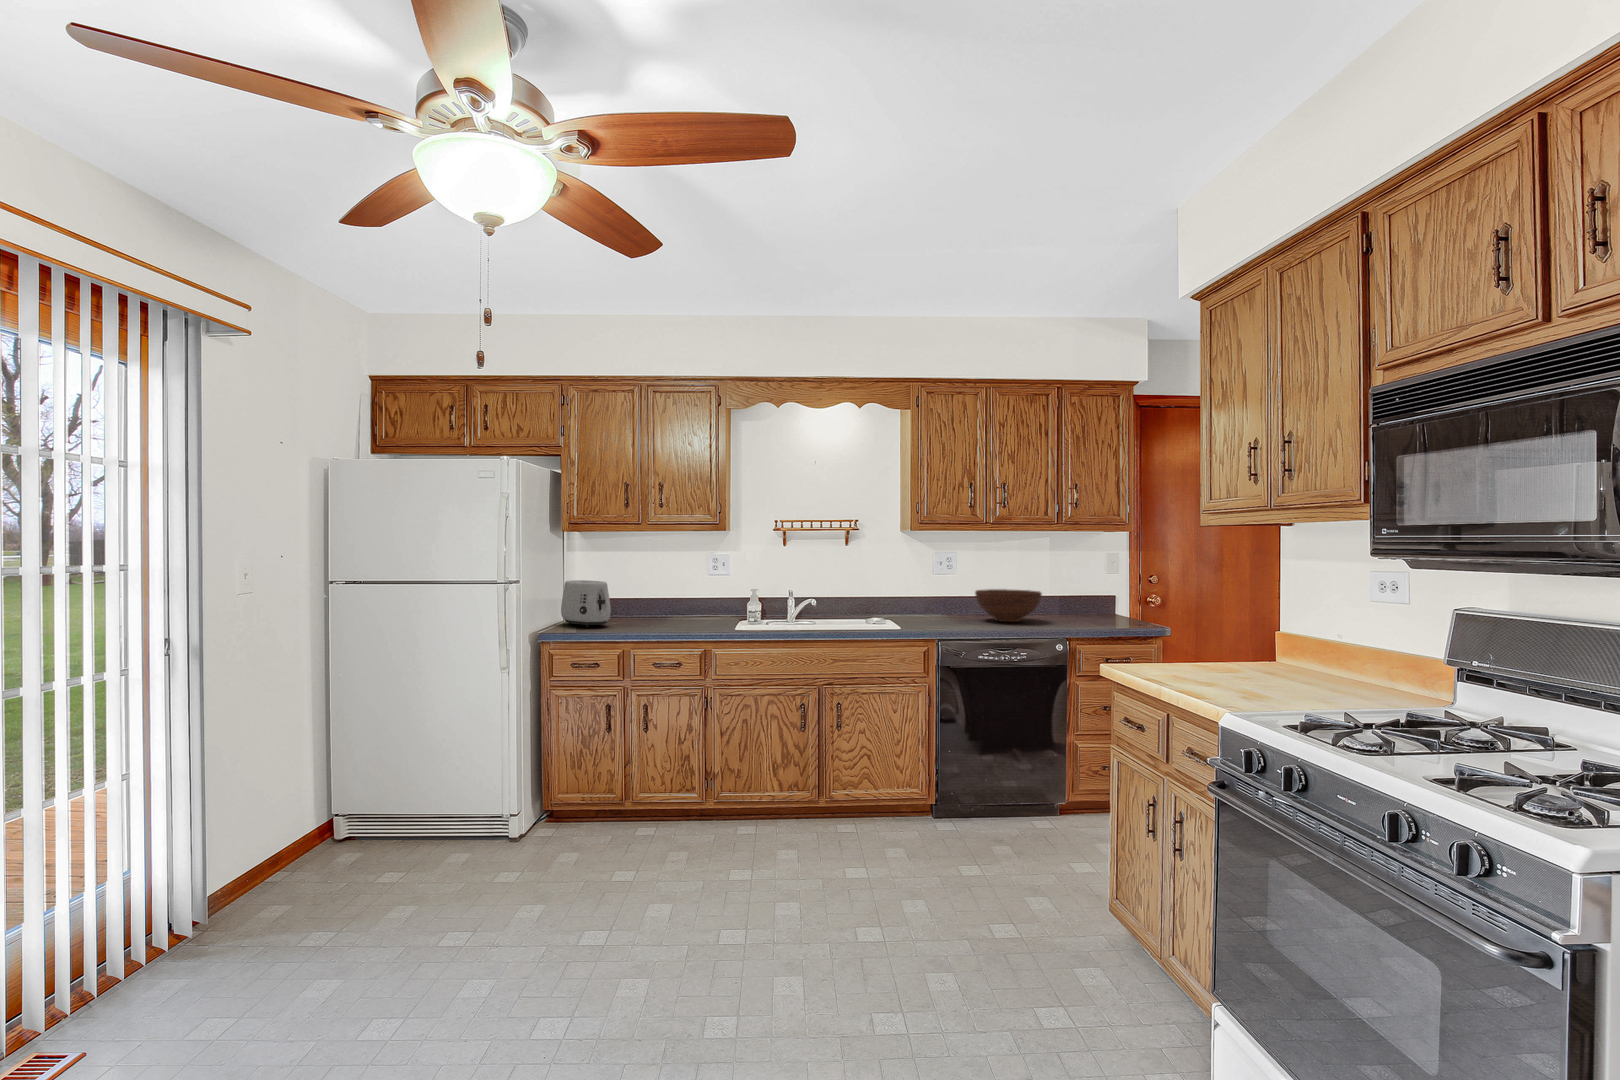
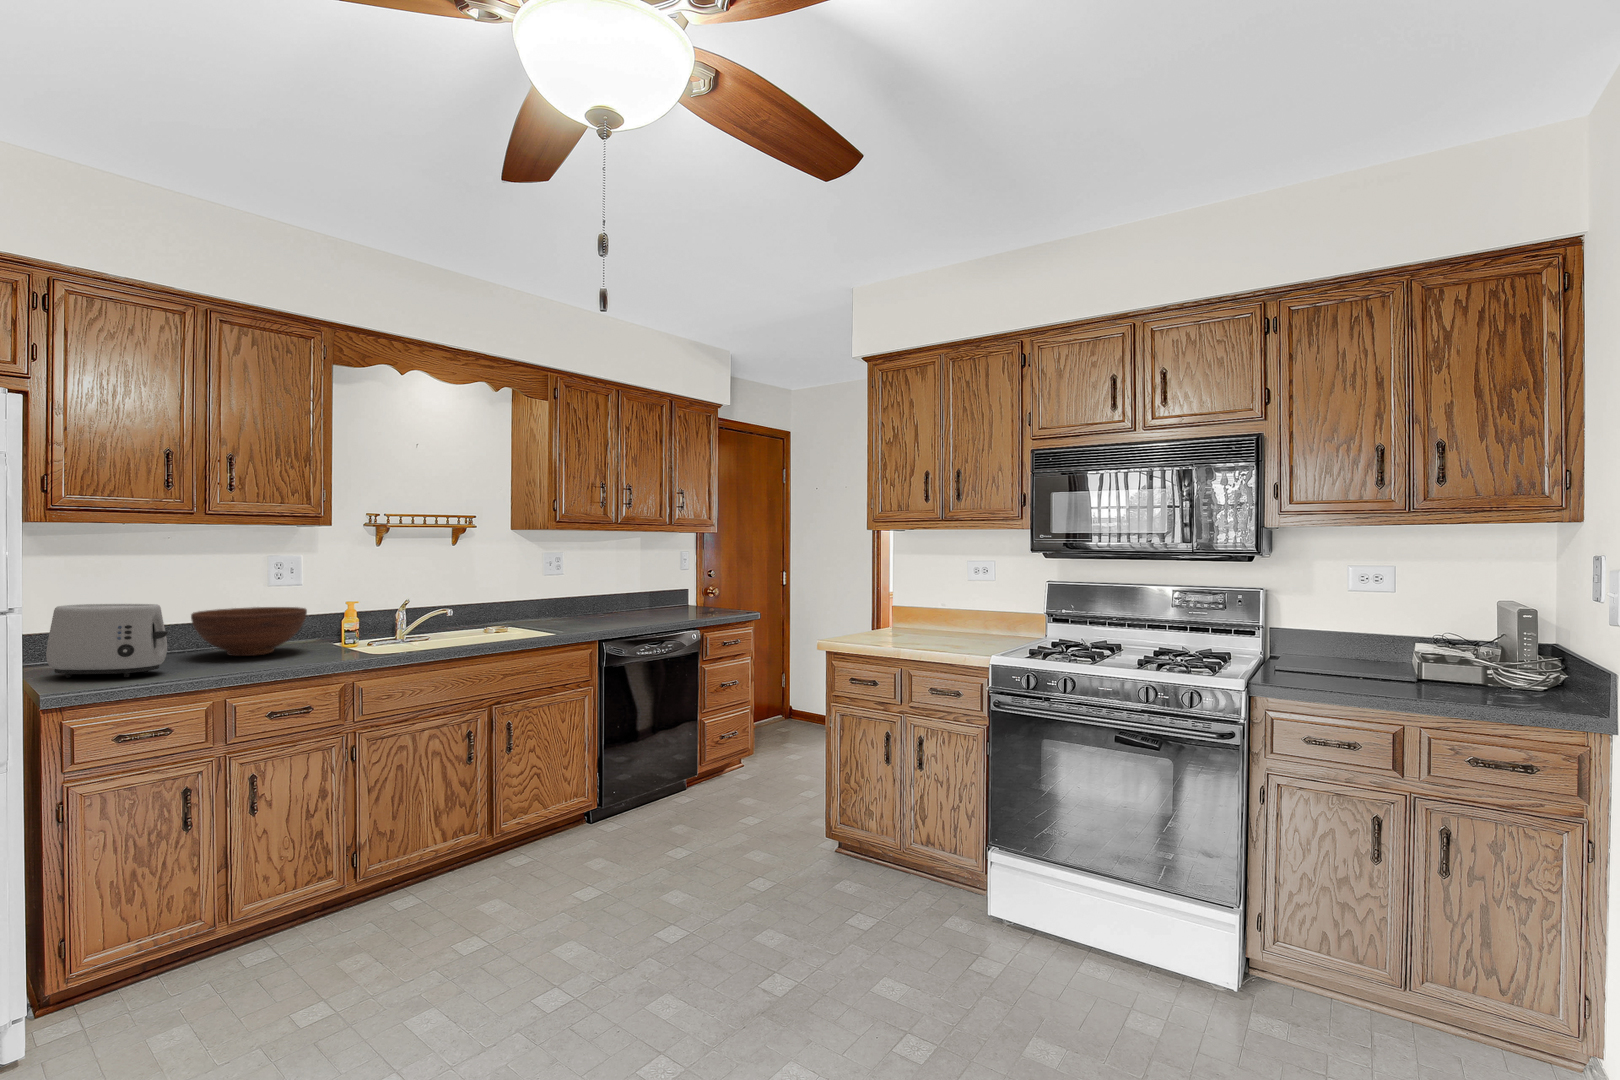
fruit bowl: present [975,589,1042,622] -> present [191,607,307,656]

